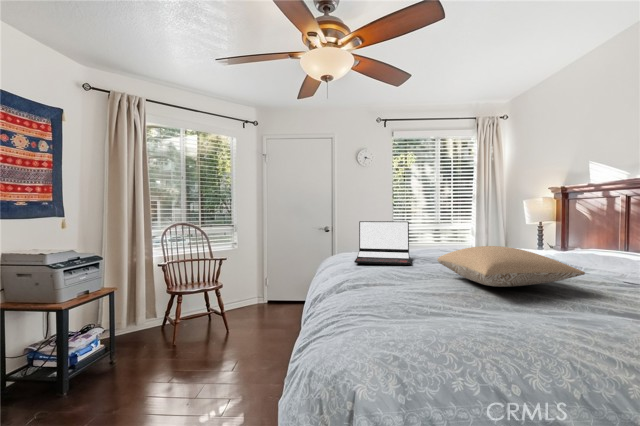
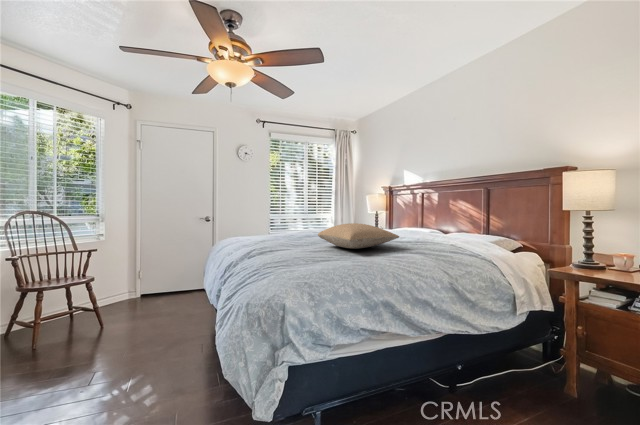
laptop: present [354,221,410,265] -> none [253,209,297,242]

